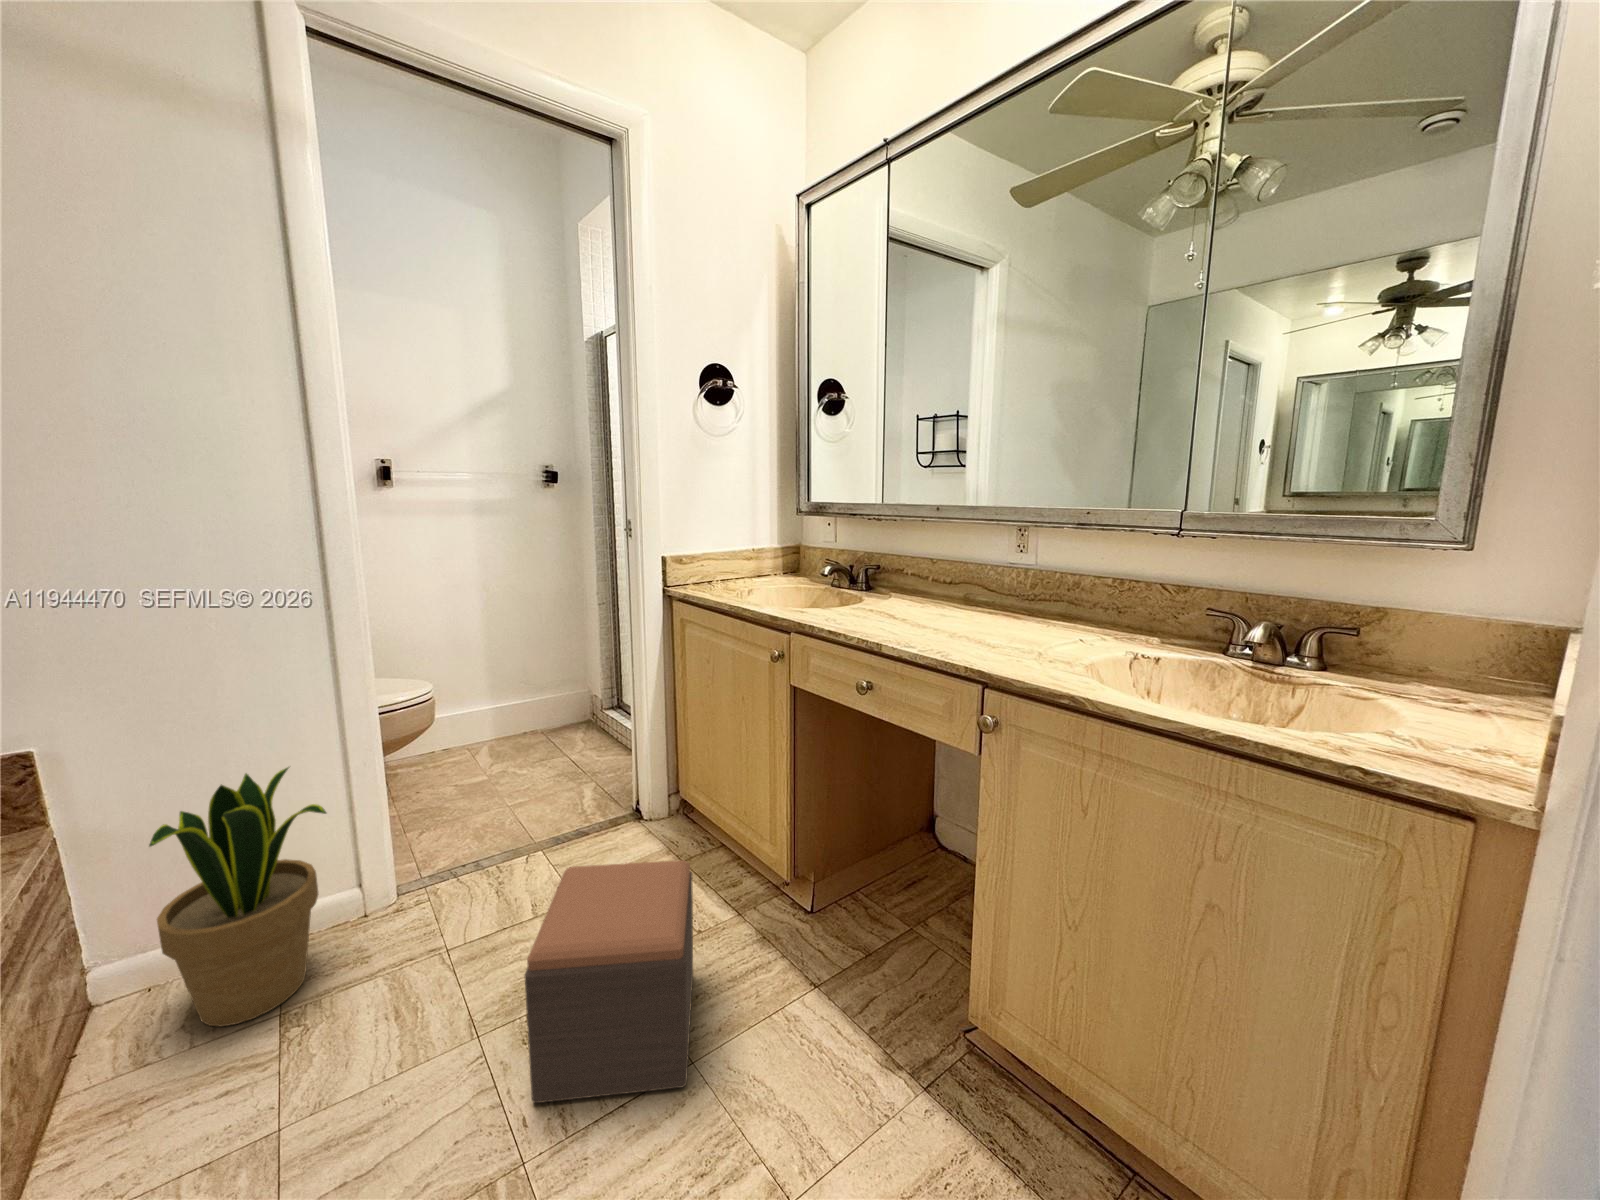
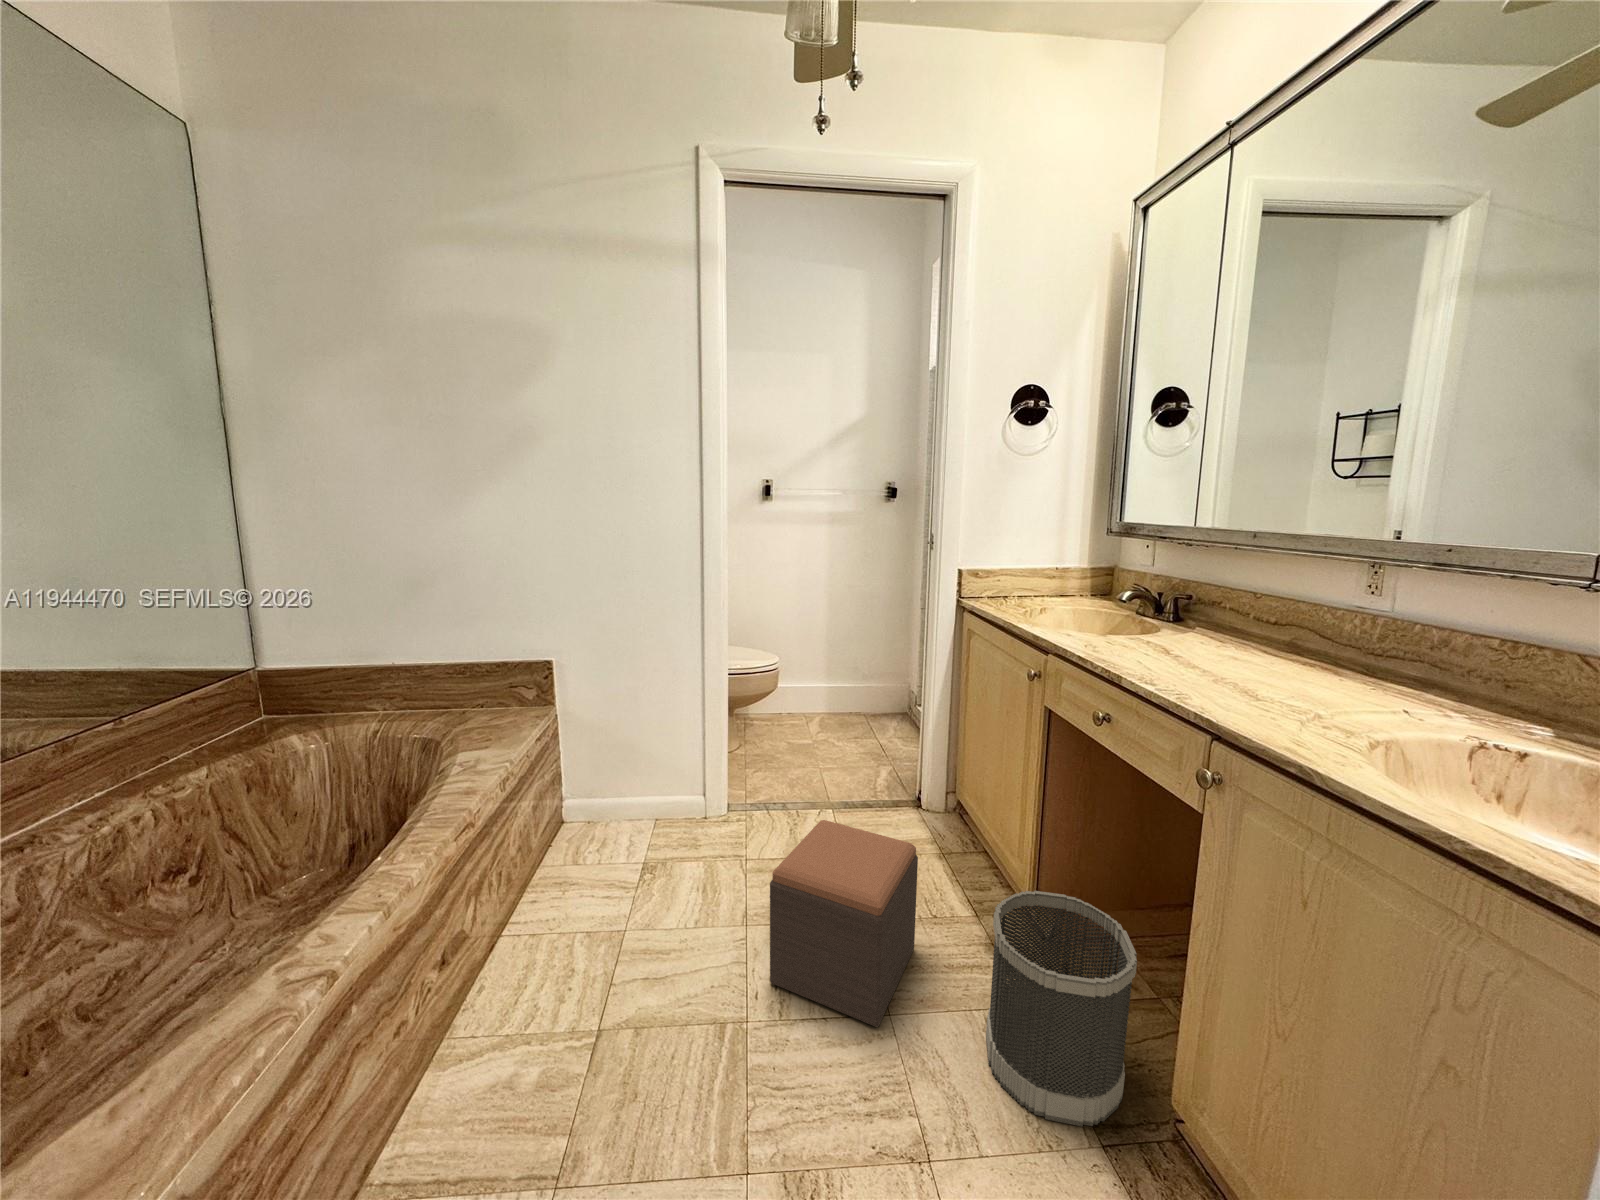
potted plant: present [149,768,326,1026] -> none [600,700,687,858]
wastebasket: none [793,860,928,1090] -> present [986,891,1137,1126]

